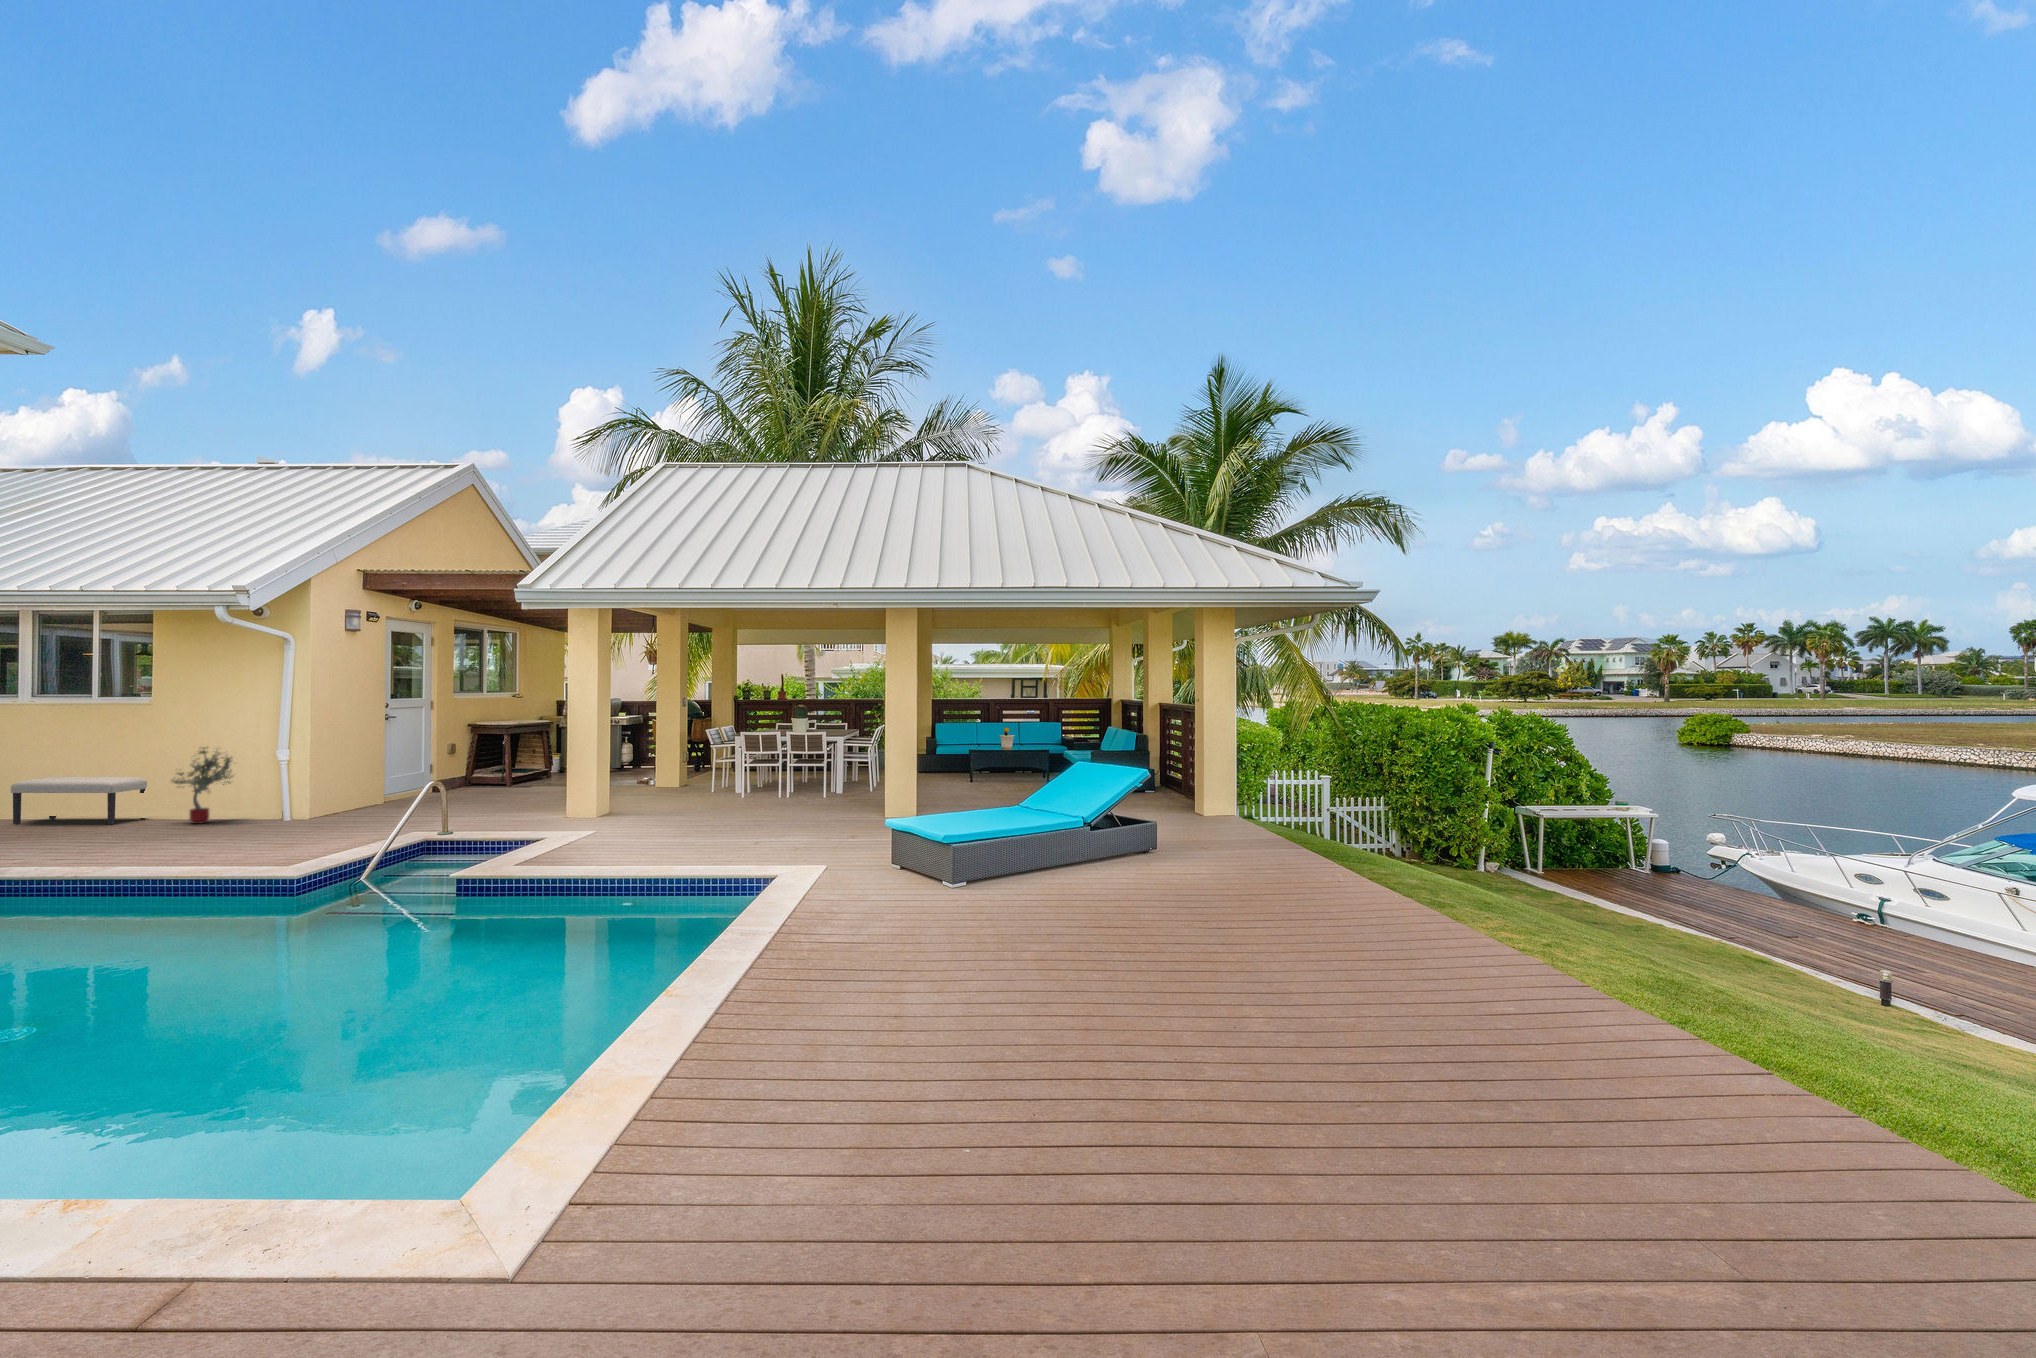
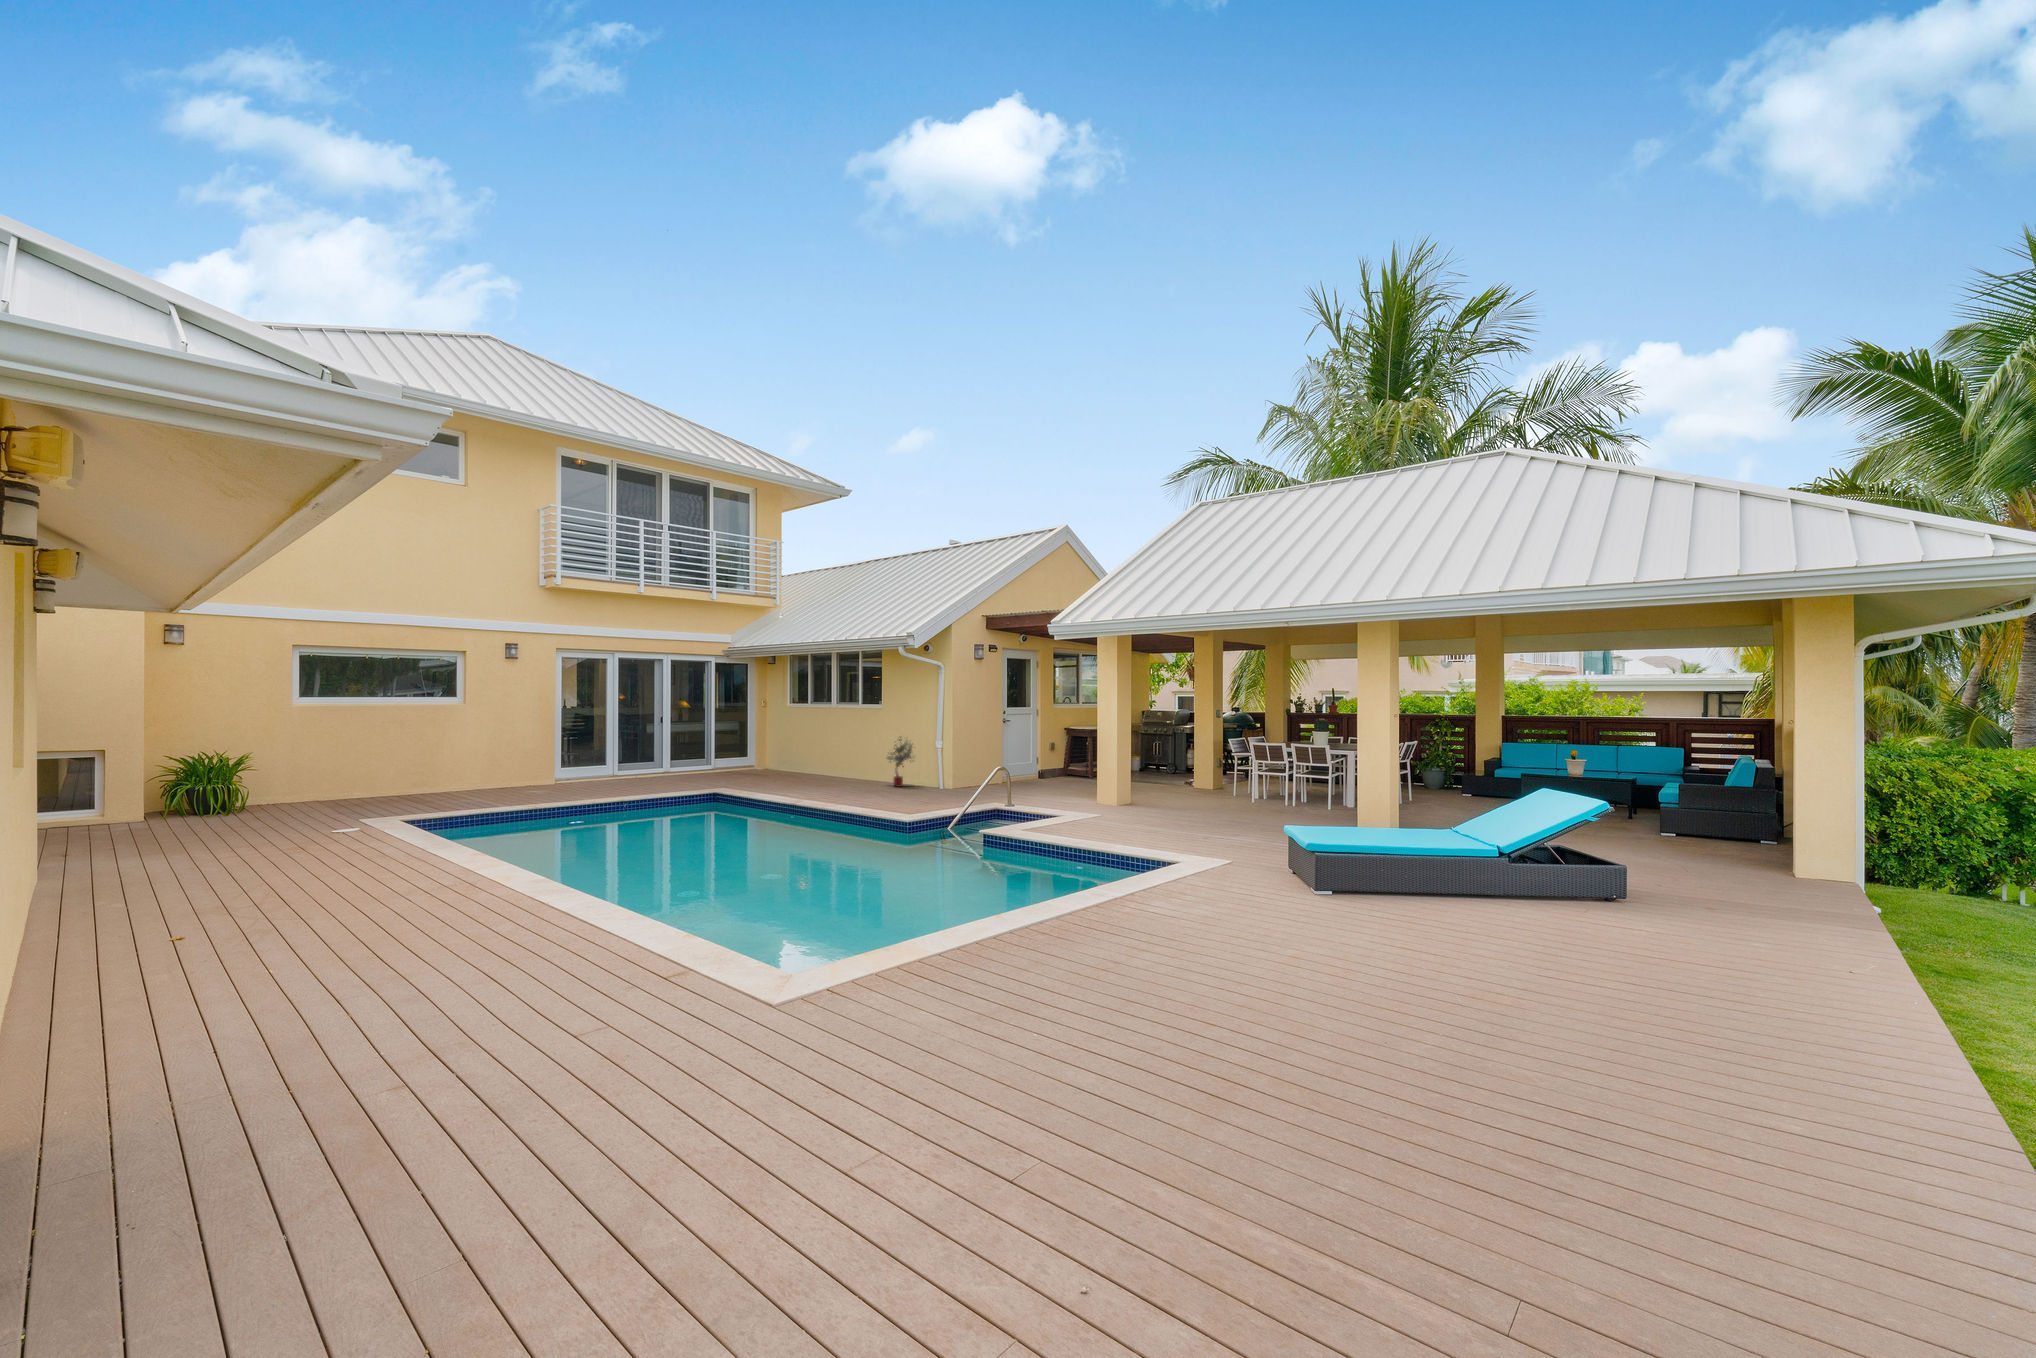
bench: present [11,777,147,825] -> none [823,752,880,783]

